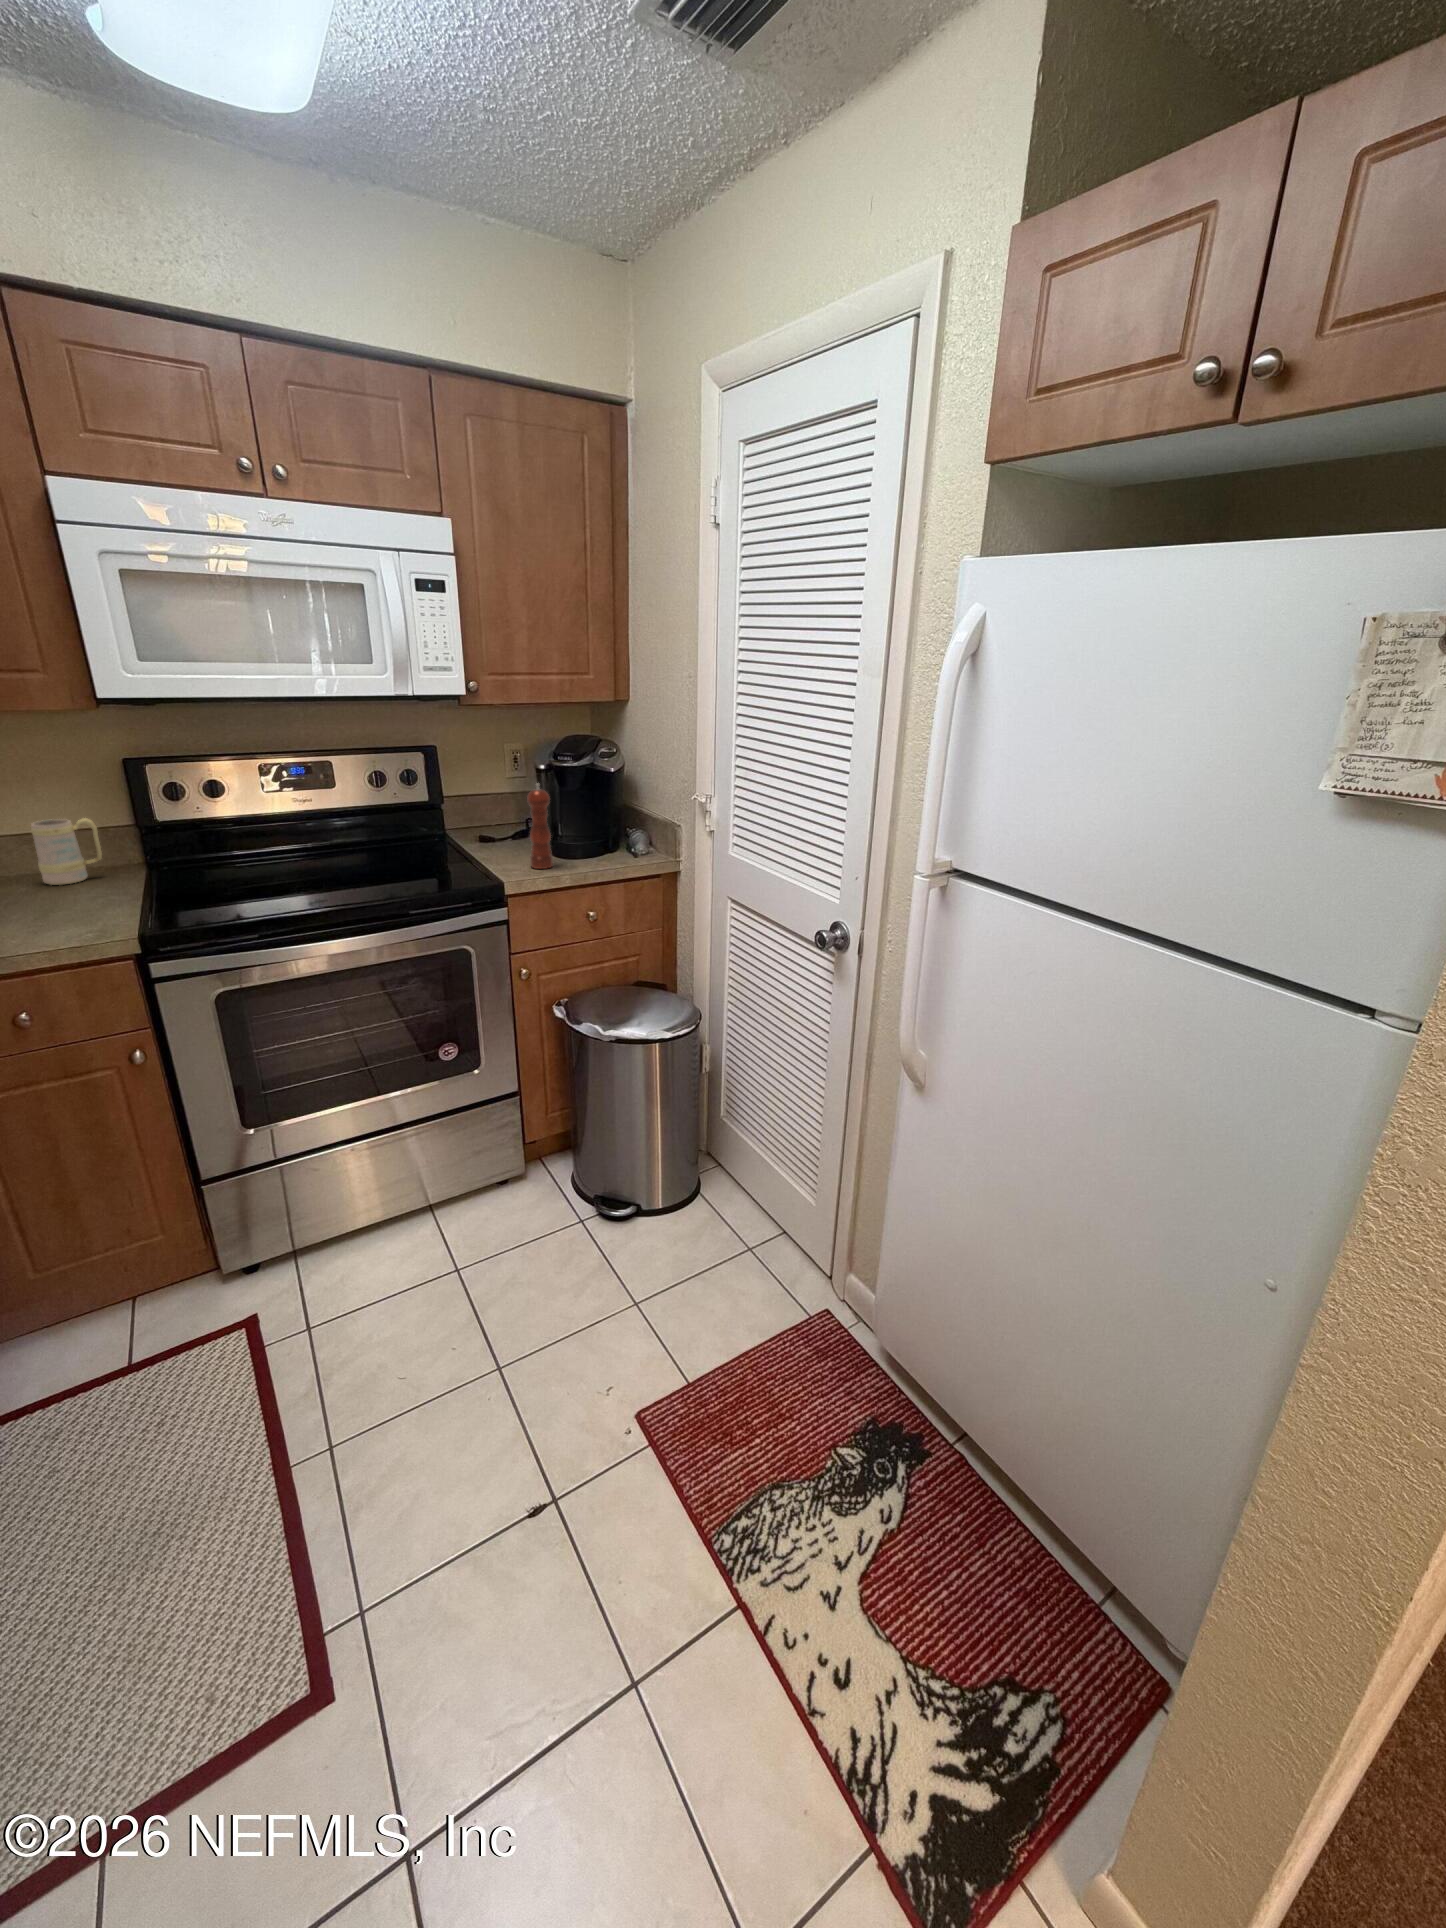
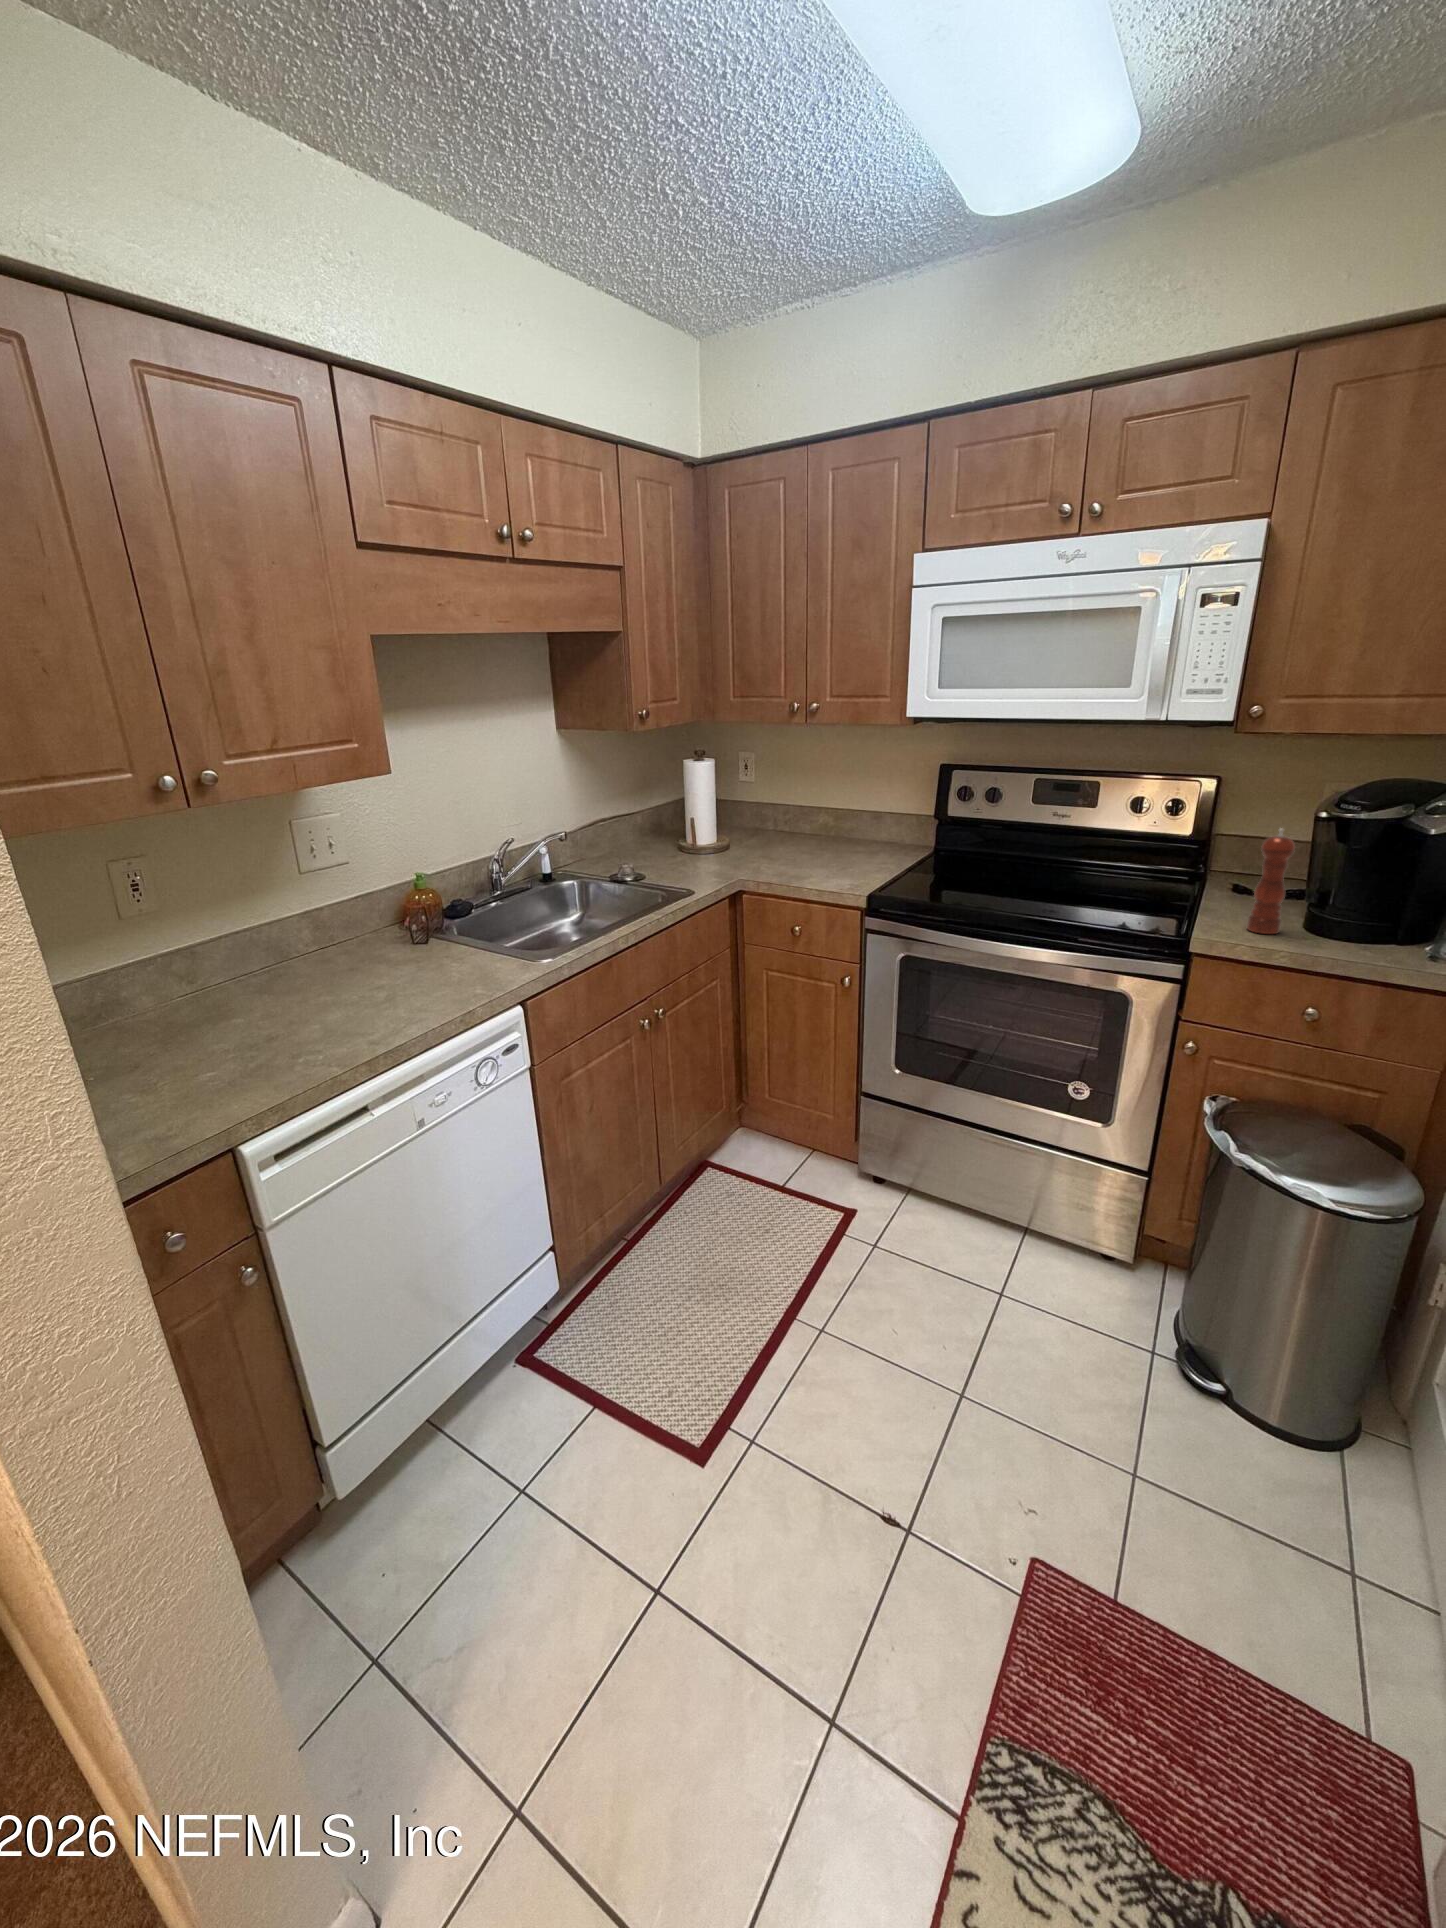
mug: present [31,818,102,885] -> none [869,810,908,858]

